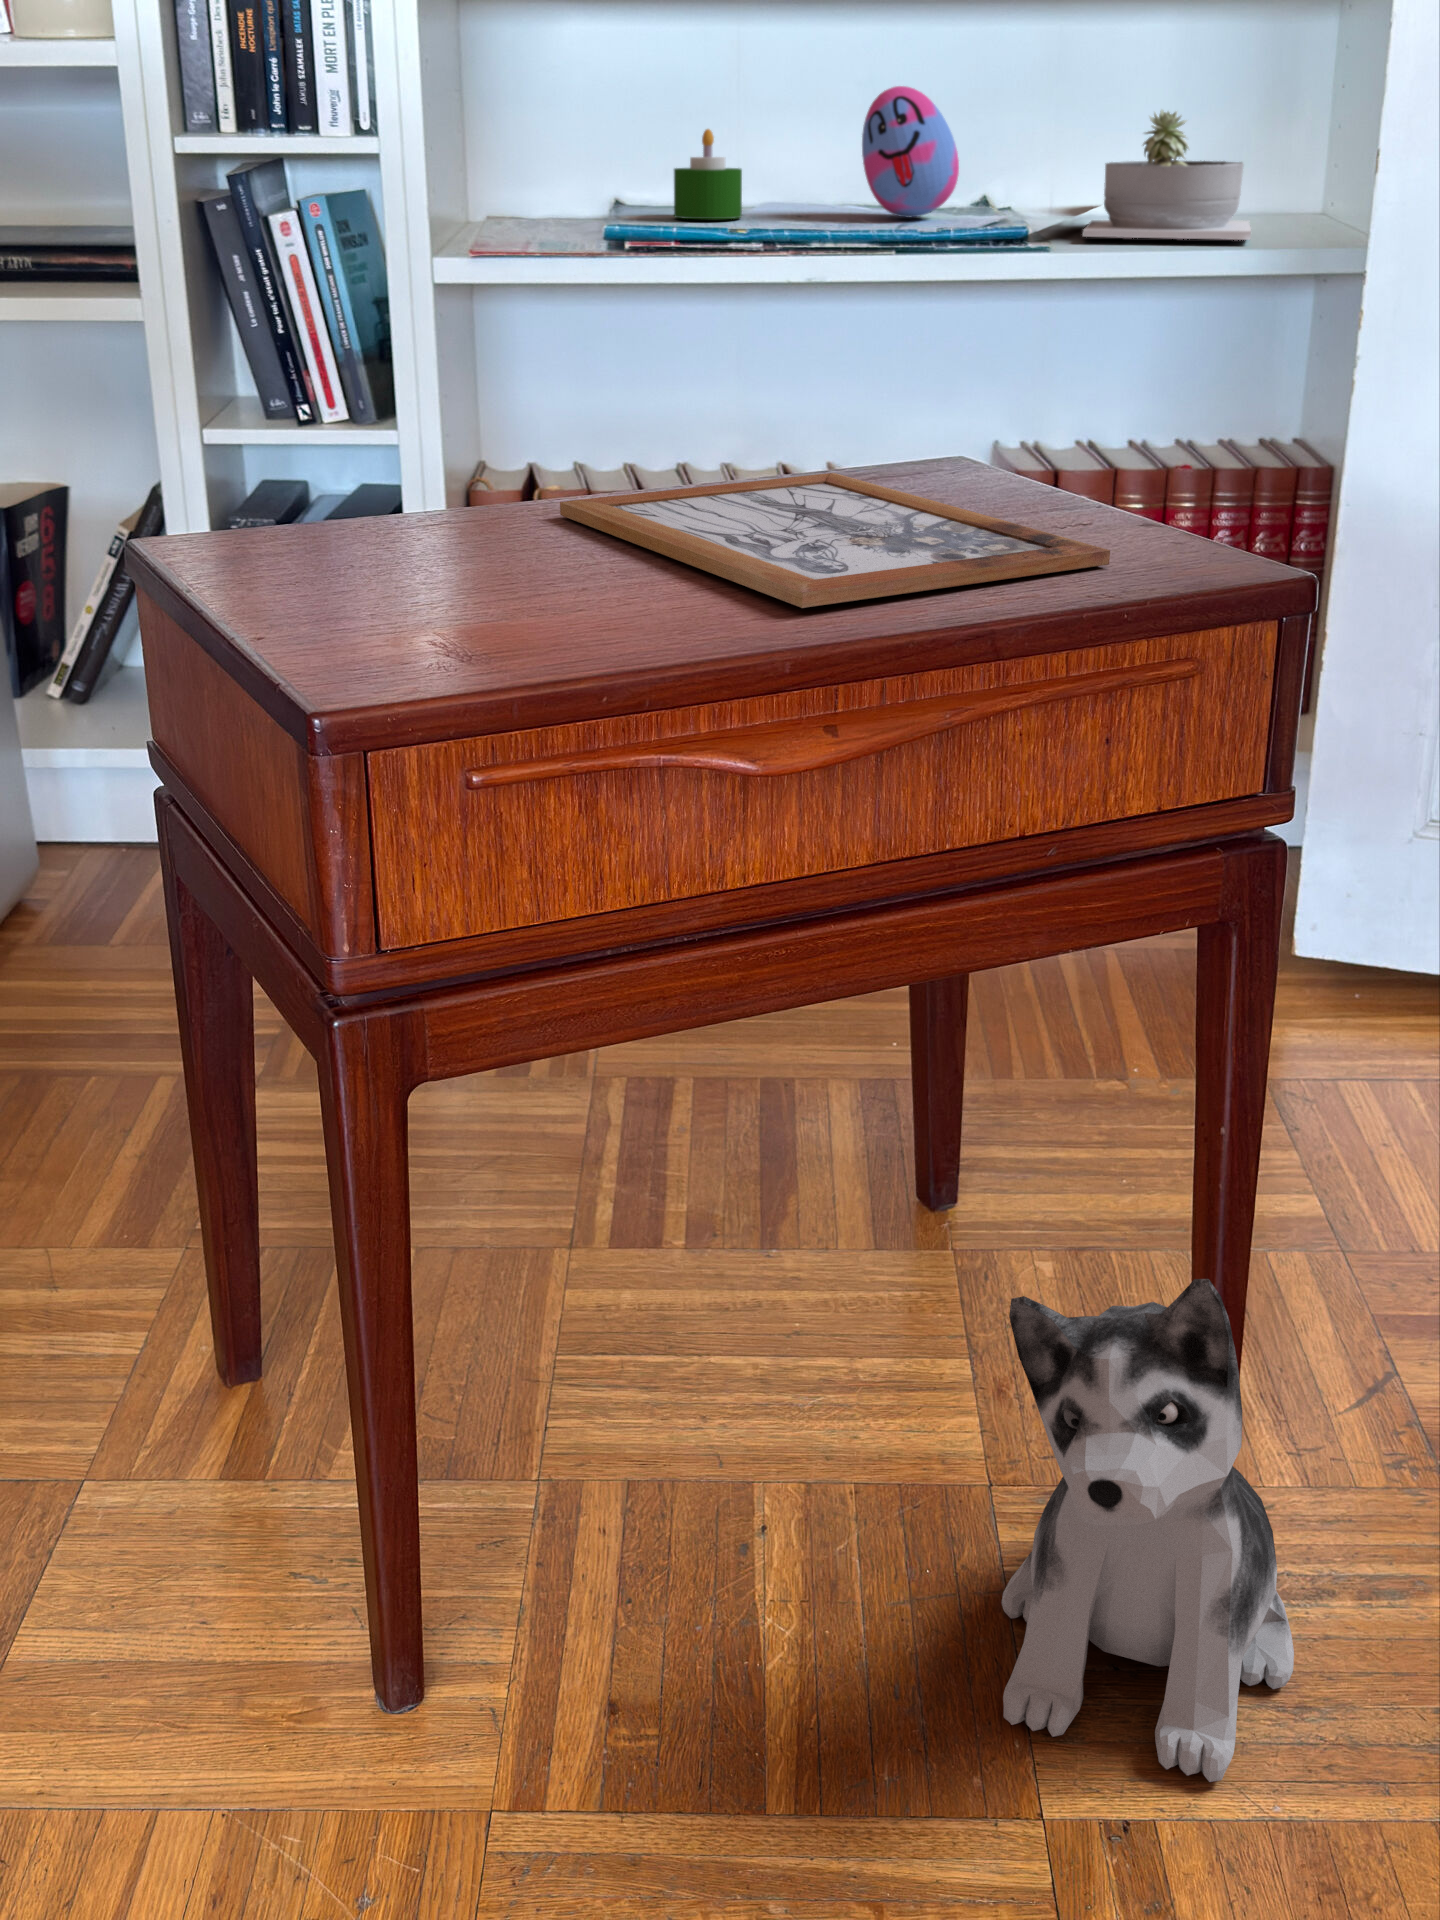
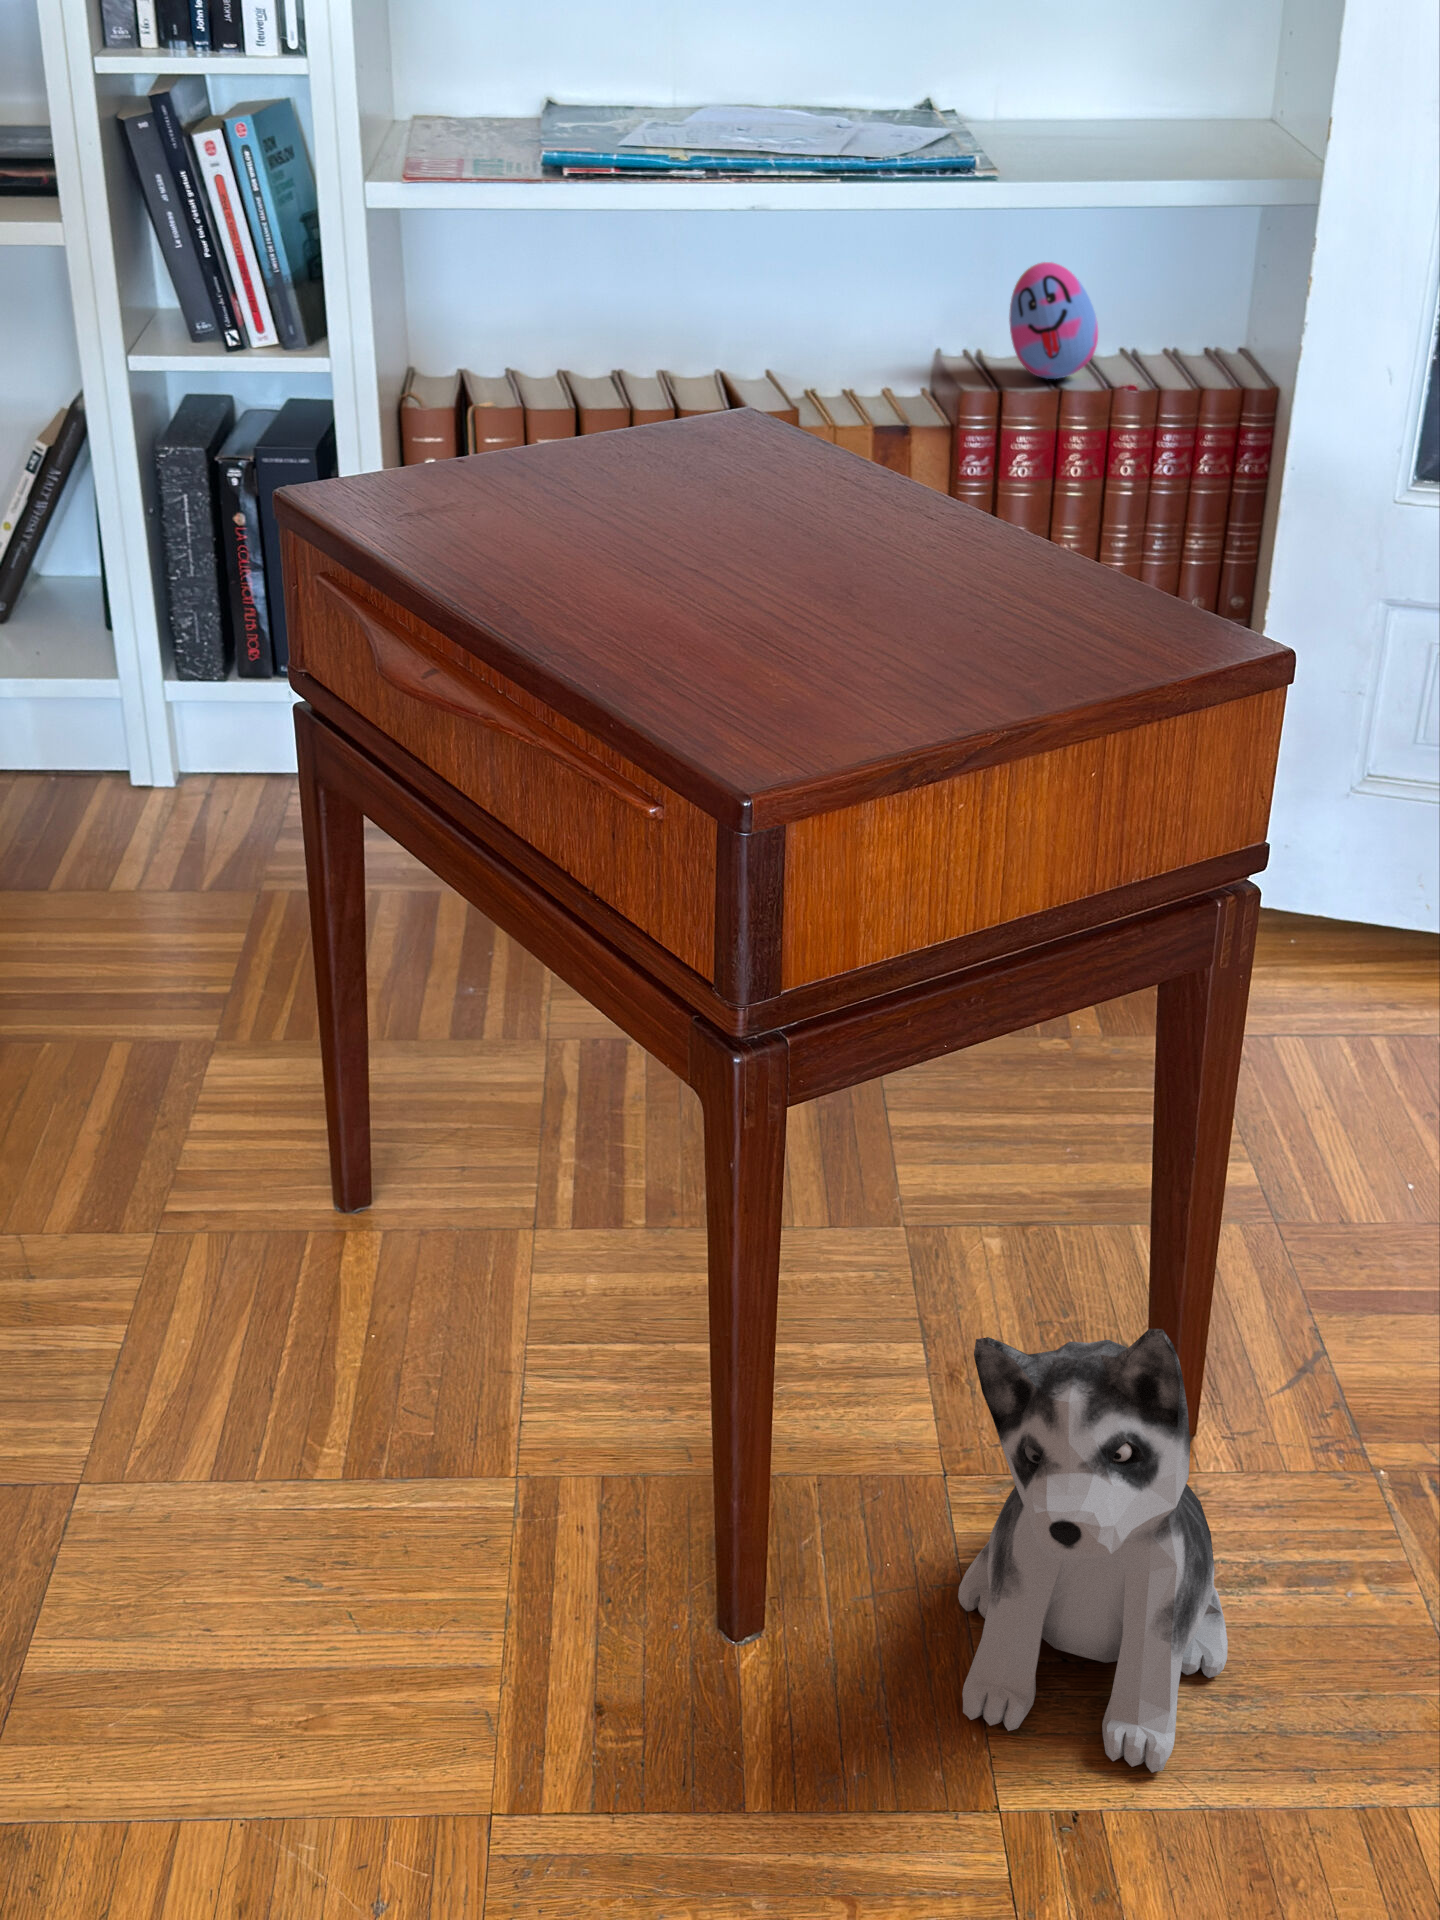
decorative egg: present [862,86,959,217] -> present [1009,262,1098,379]
succulent planter: present [1082,110,1251,240] -> none [1026,30,1196,173]
candle: present [674,129,742,219] -> none [612,47,682,143]
picture frame: present [560,473,1110,608] -> none [534,502,1080,704]

